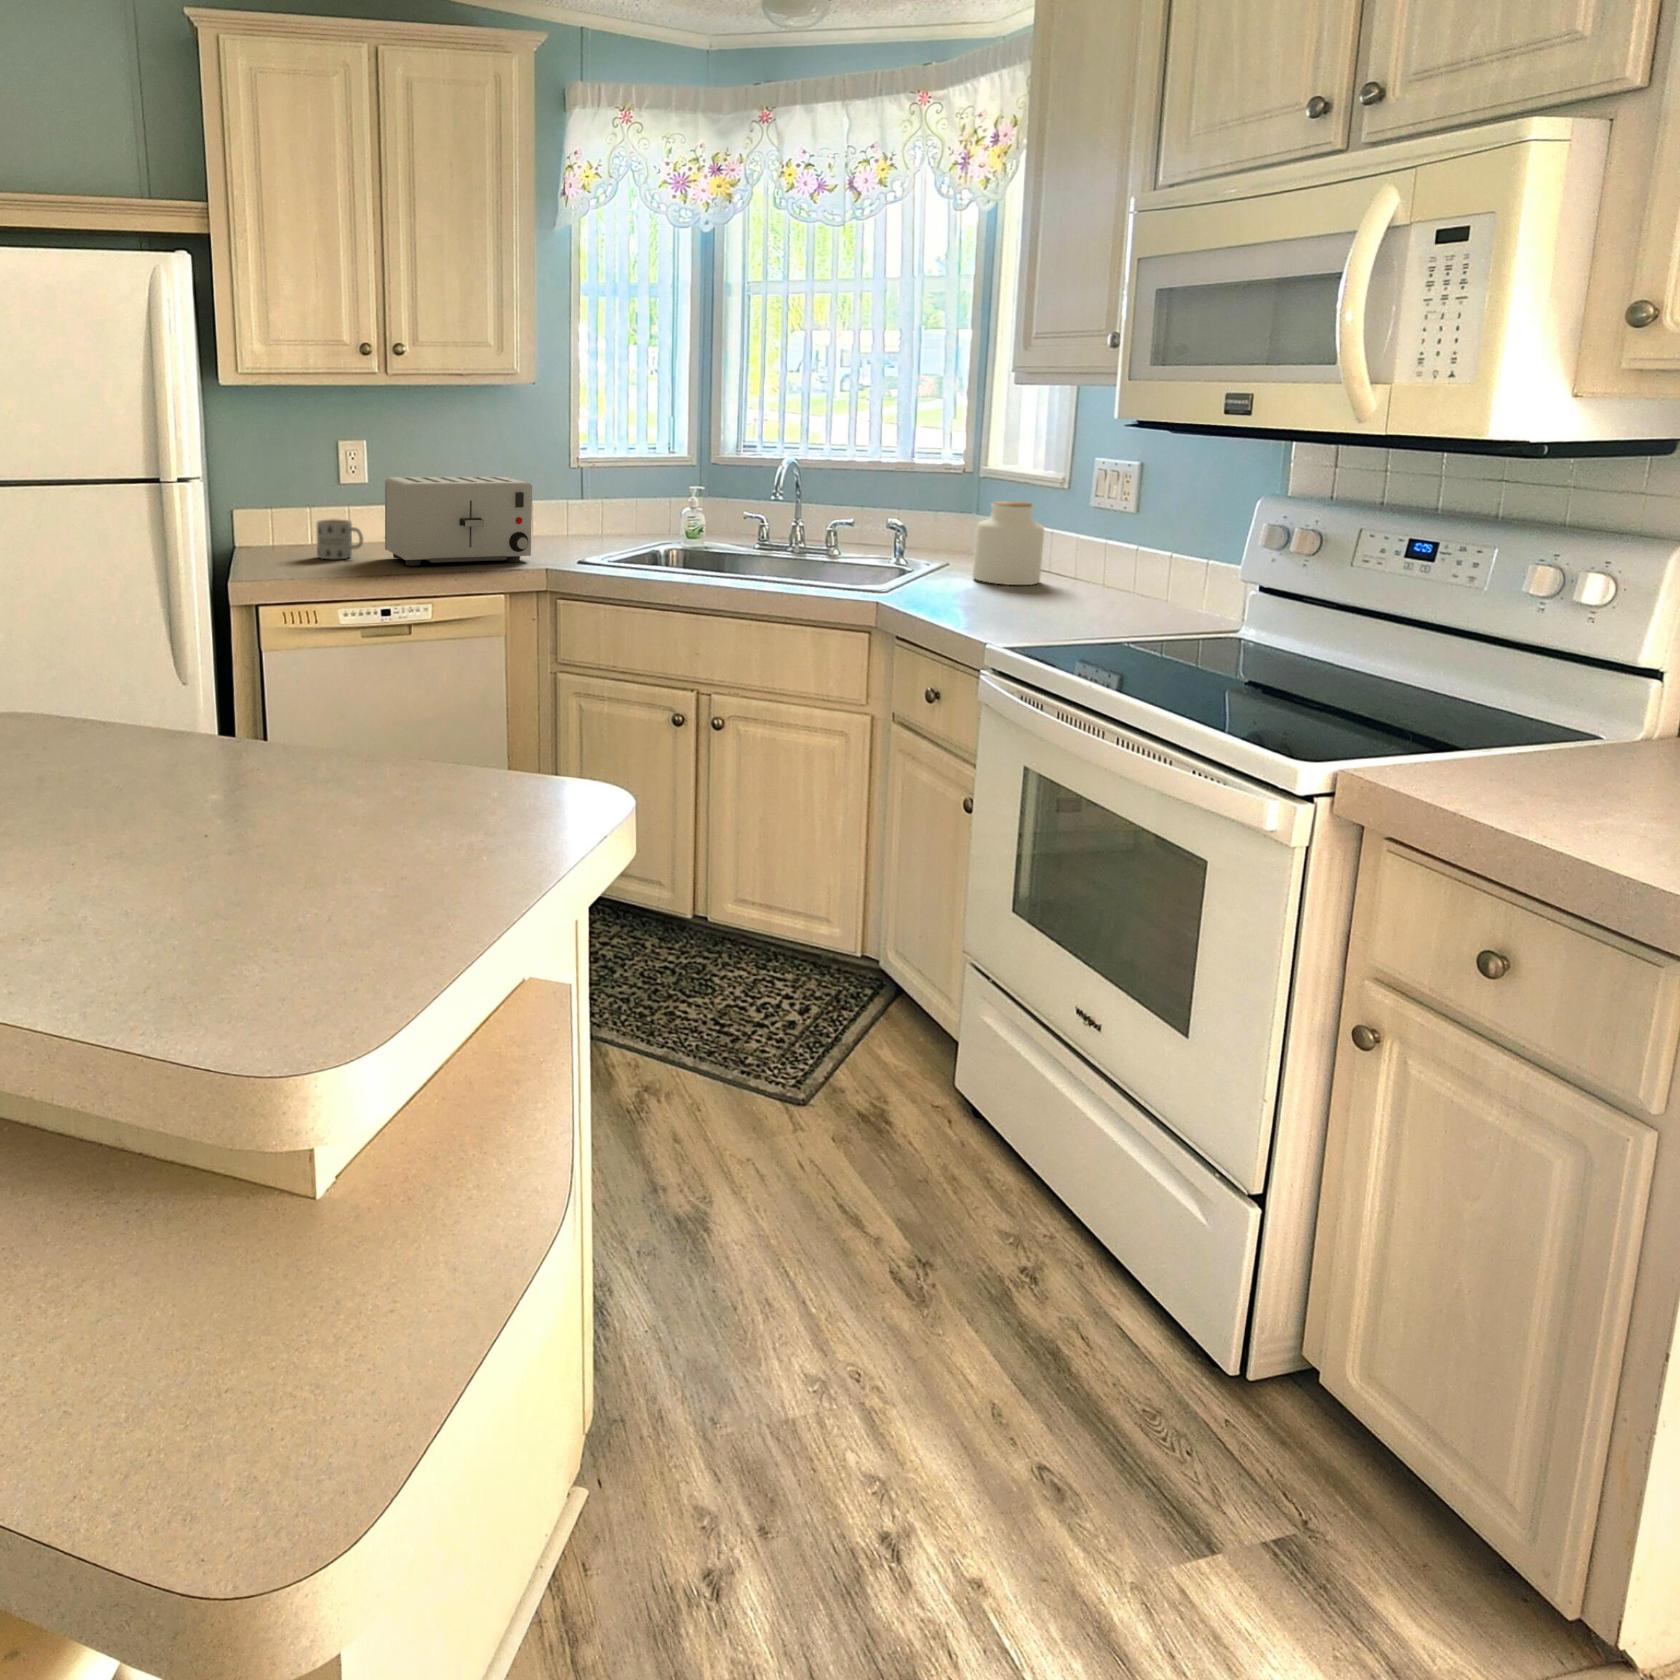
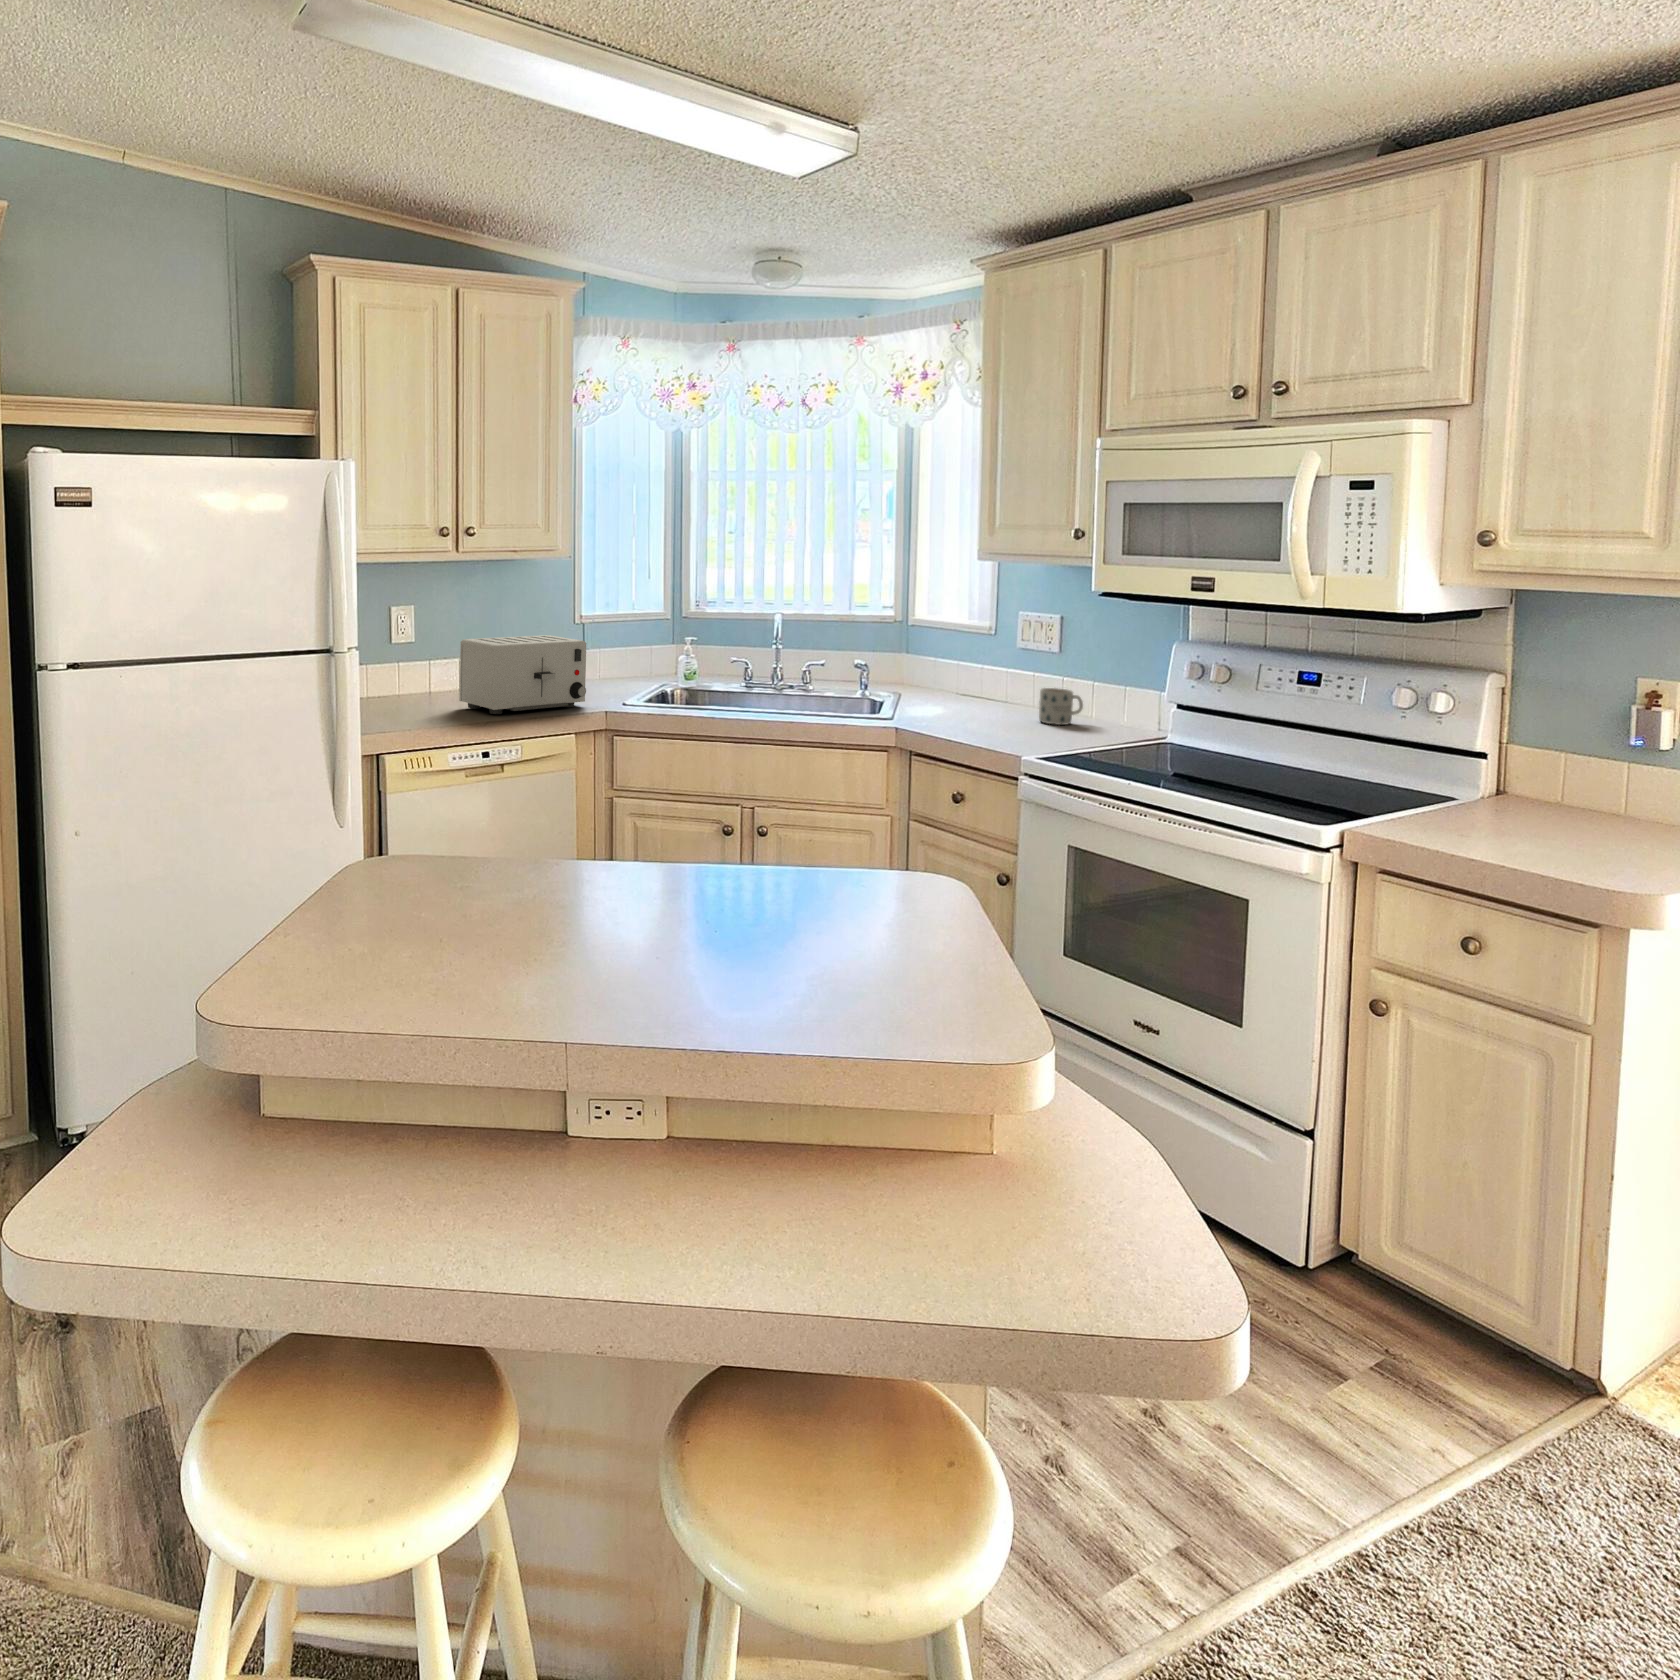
jar: present [973,501,1044,585] -> none [935,646,989,710]
mug: present [317,519,363,559] -> present [1039,688,1083,725]

